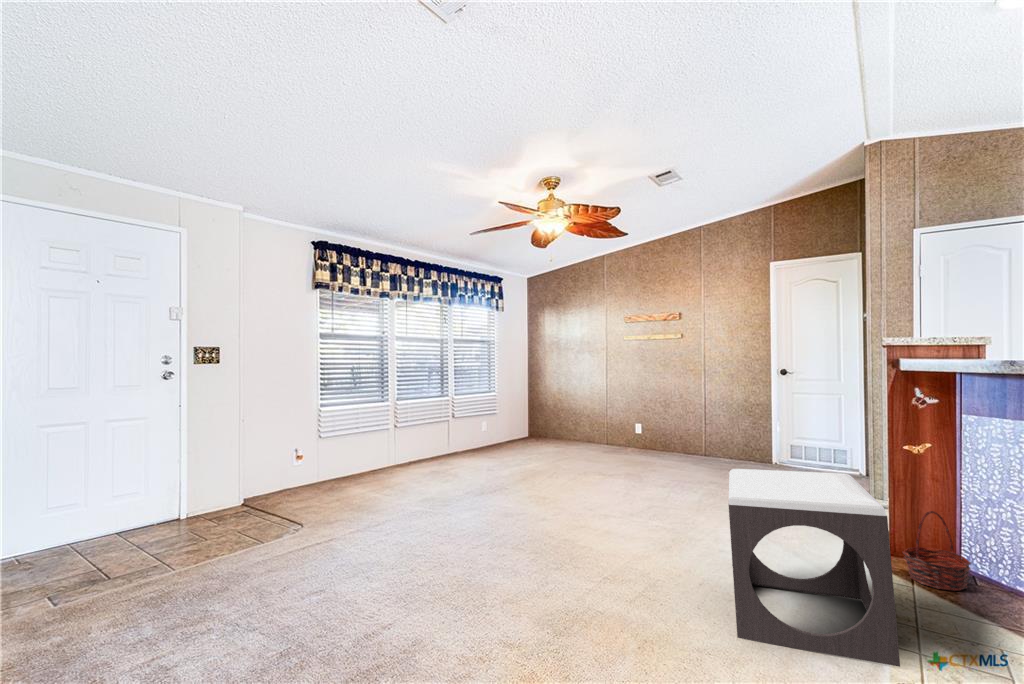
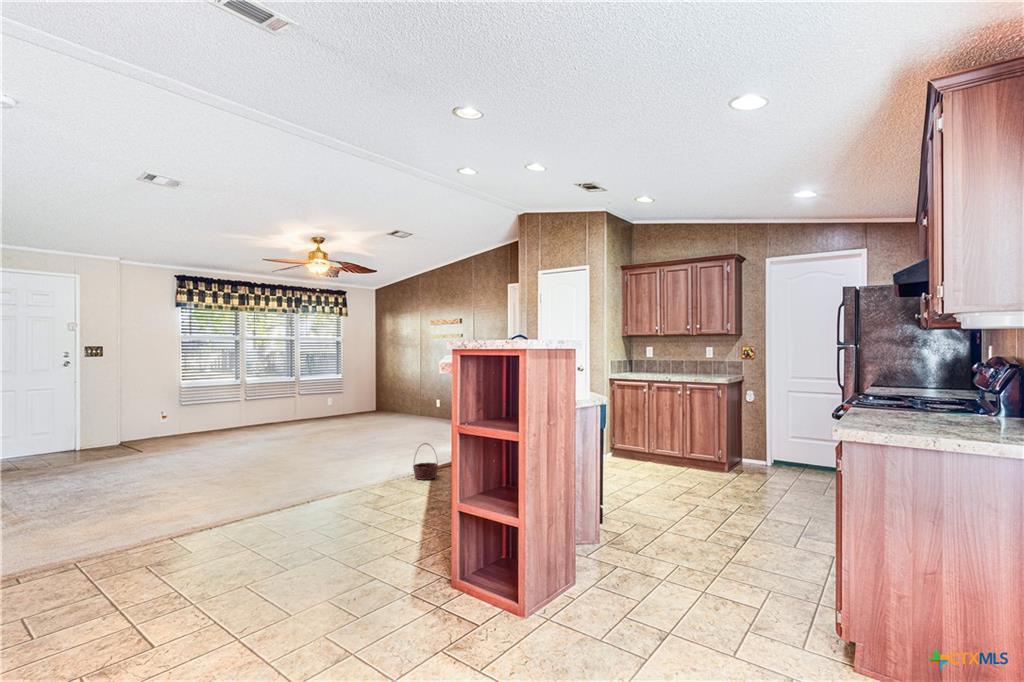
footstool: present [728,469,900,667] -> none [287,420,372,495]

